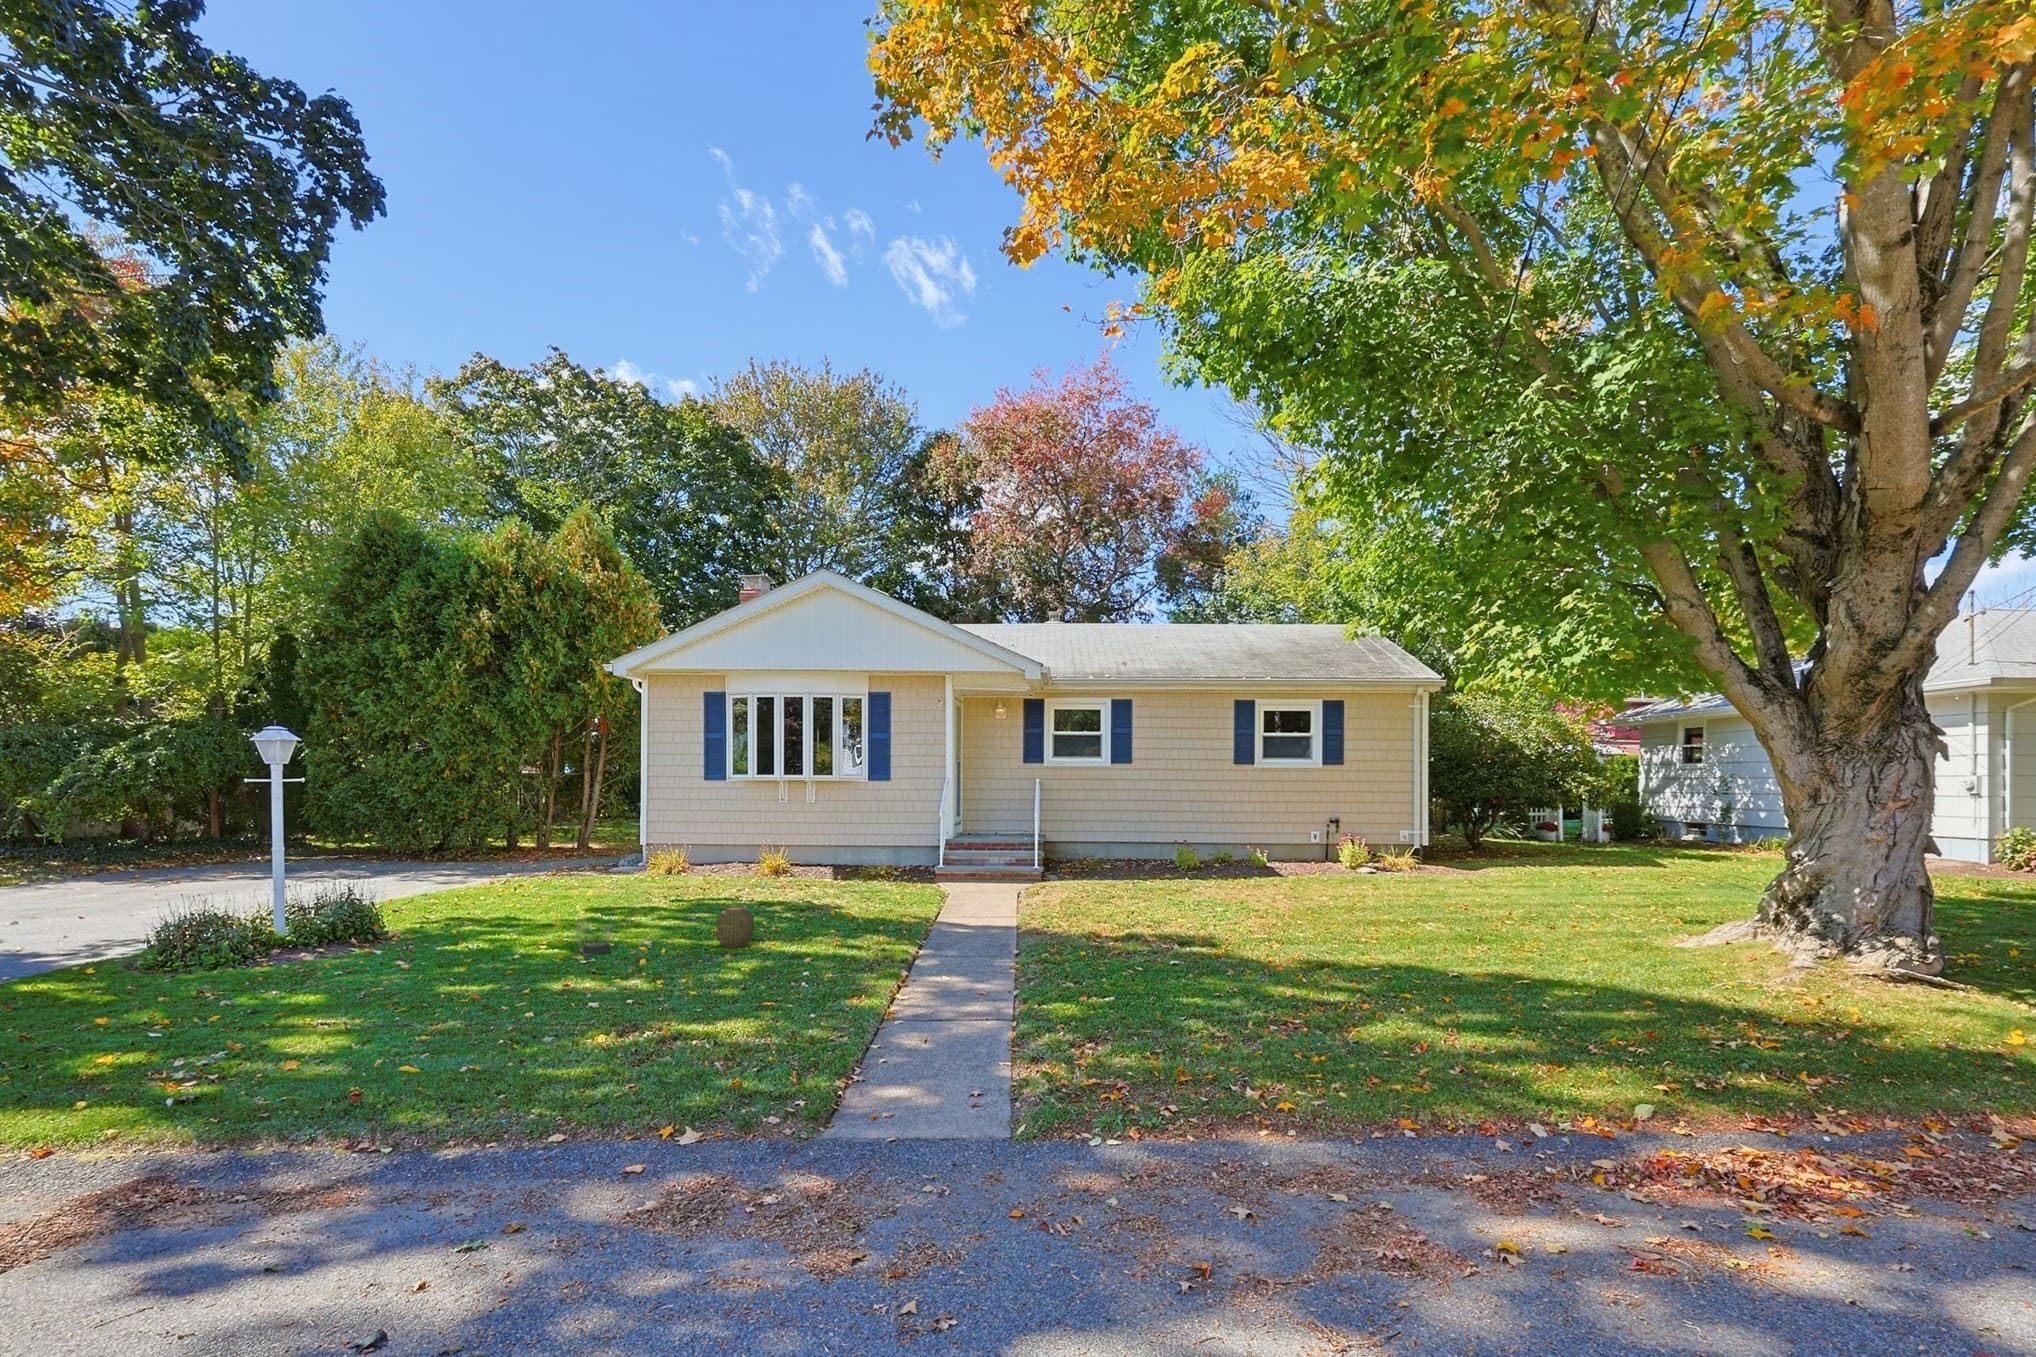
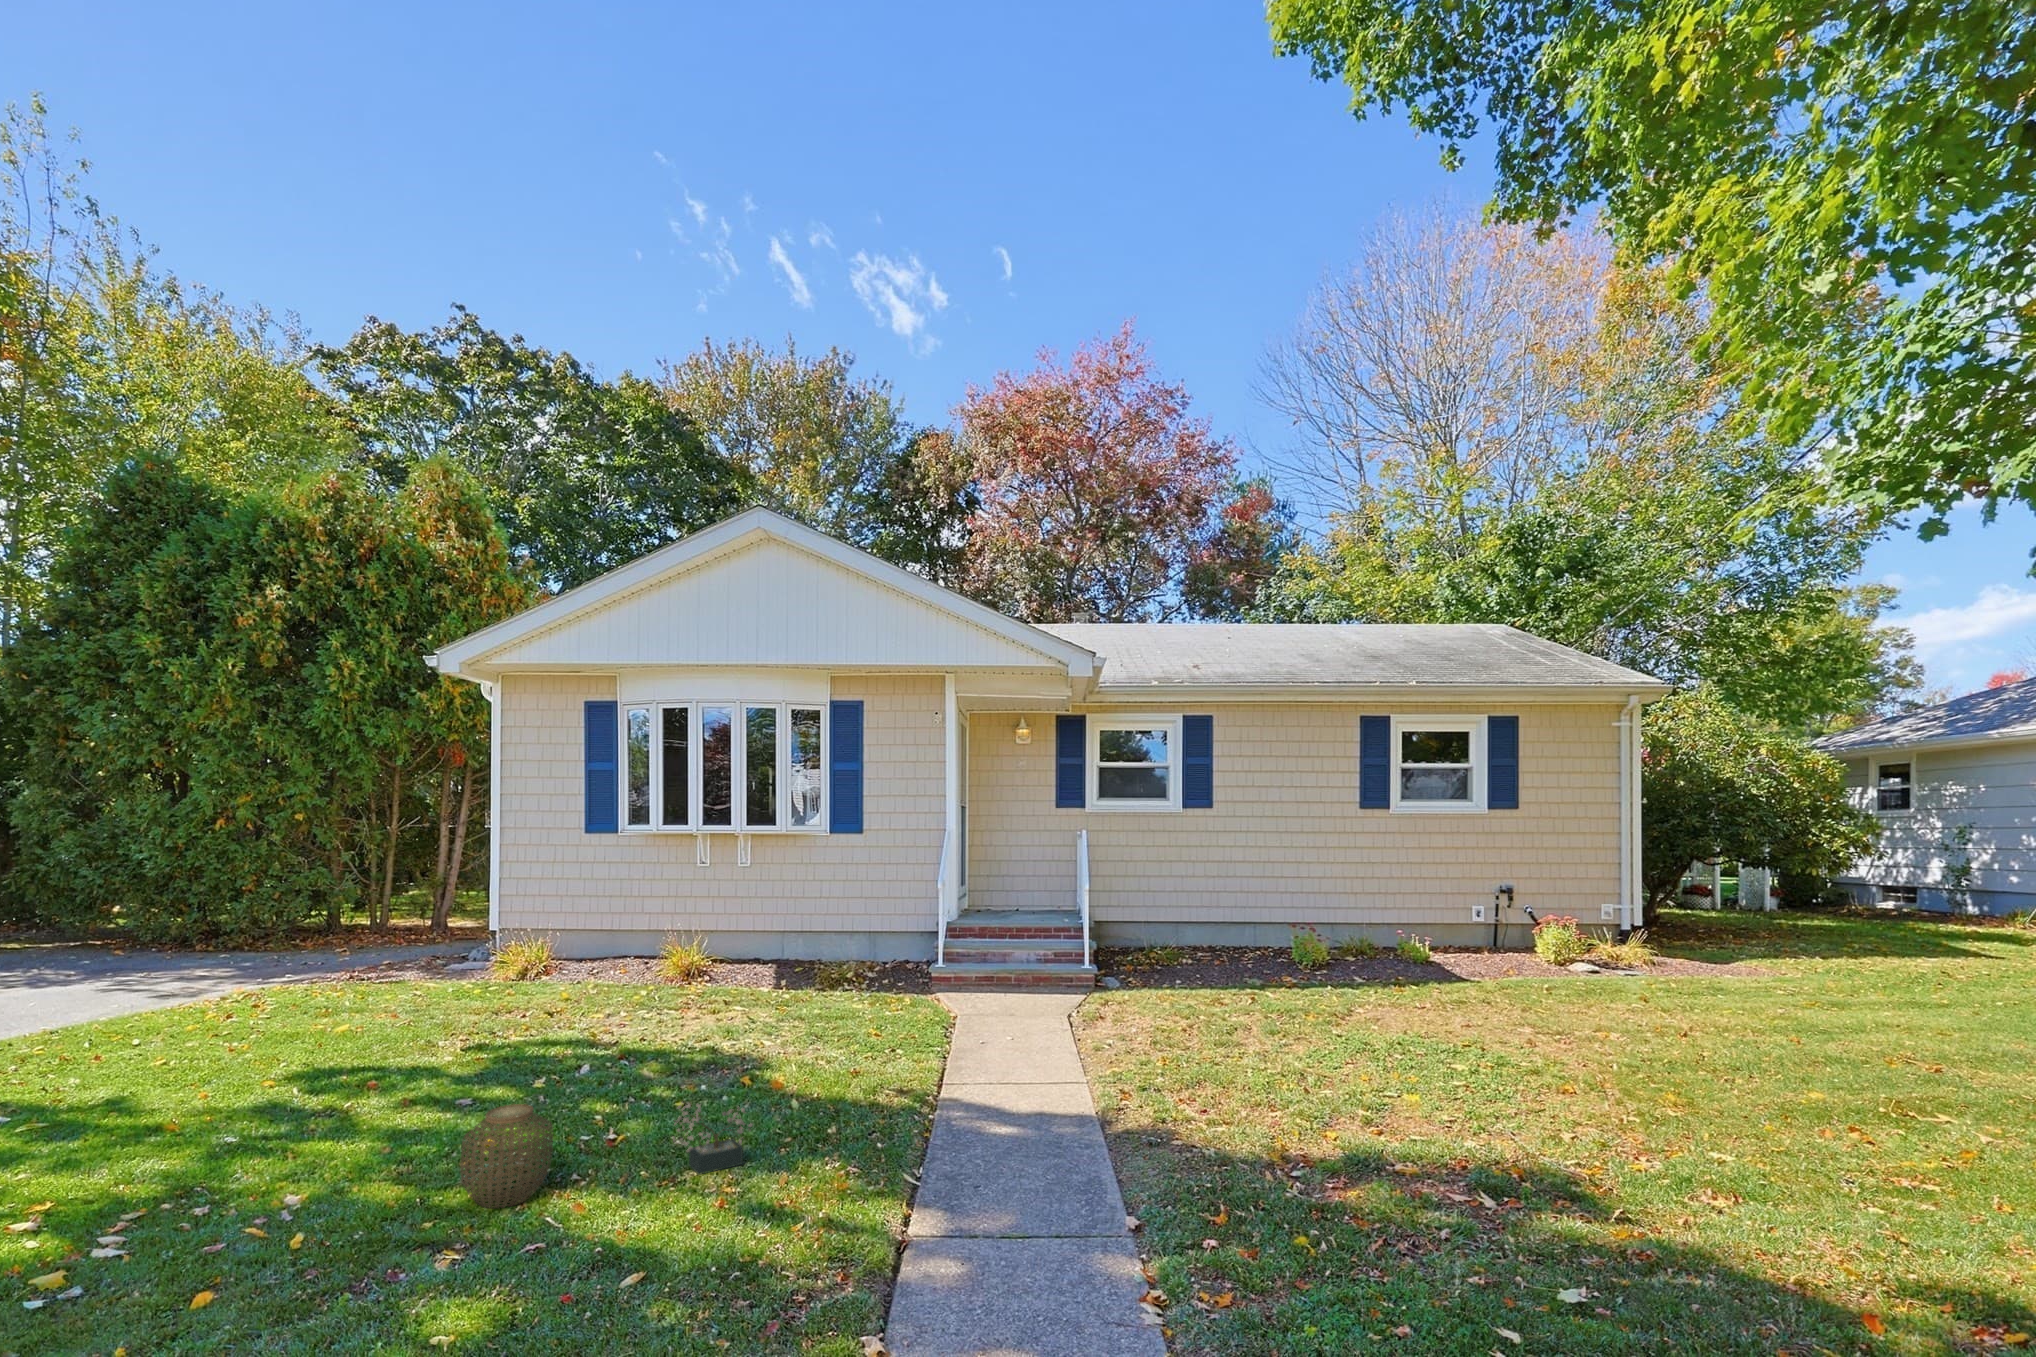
decorative plant: present [572,922,610,956] -> present [672,1103,752,1174]

